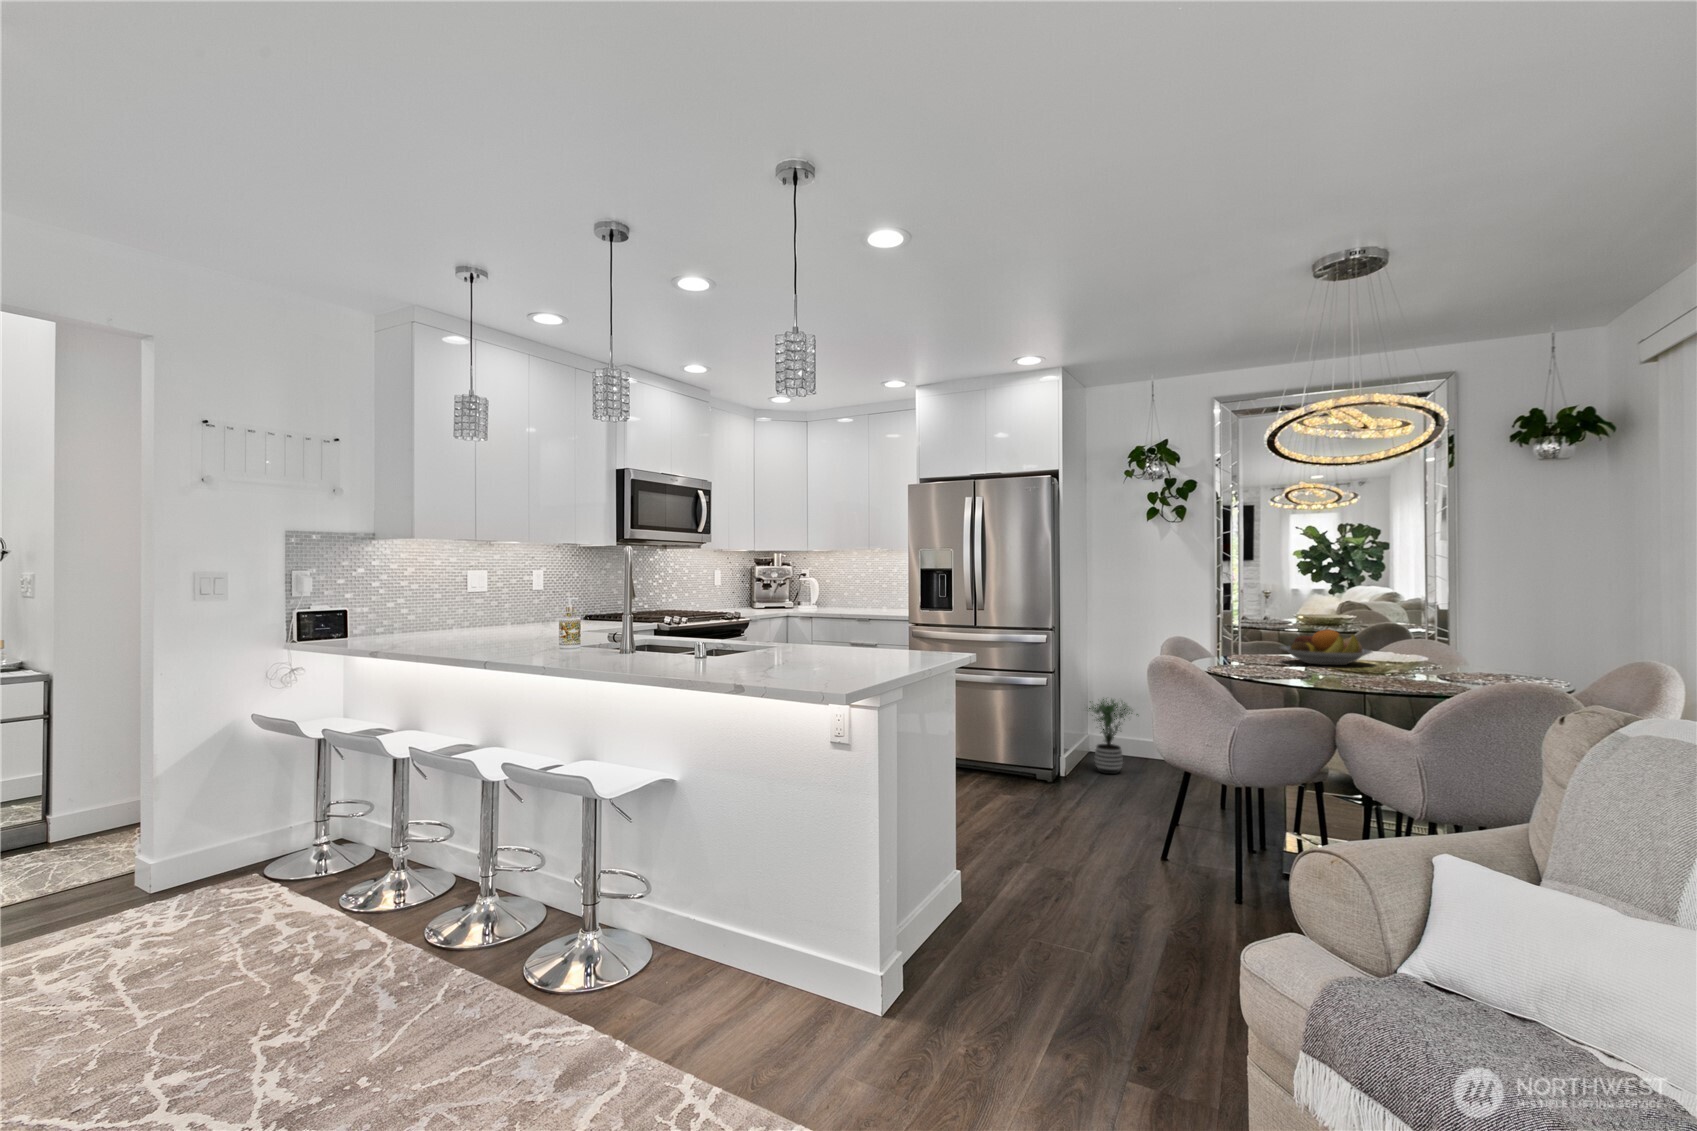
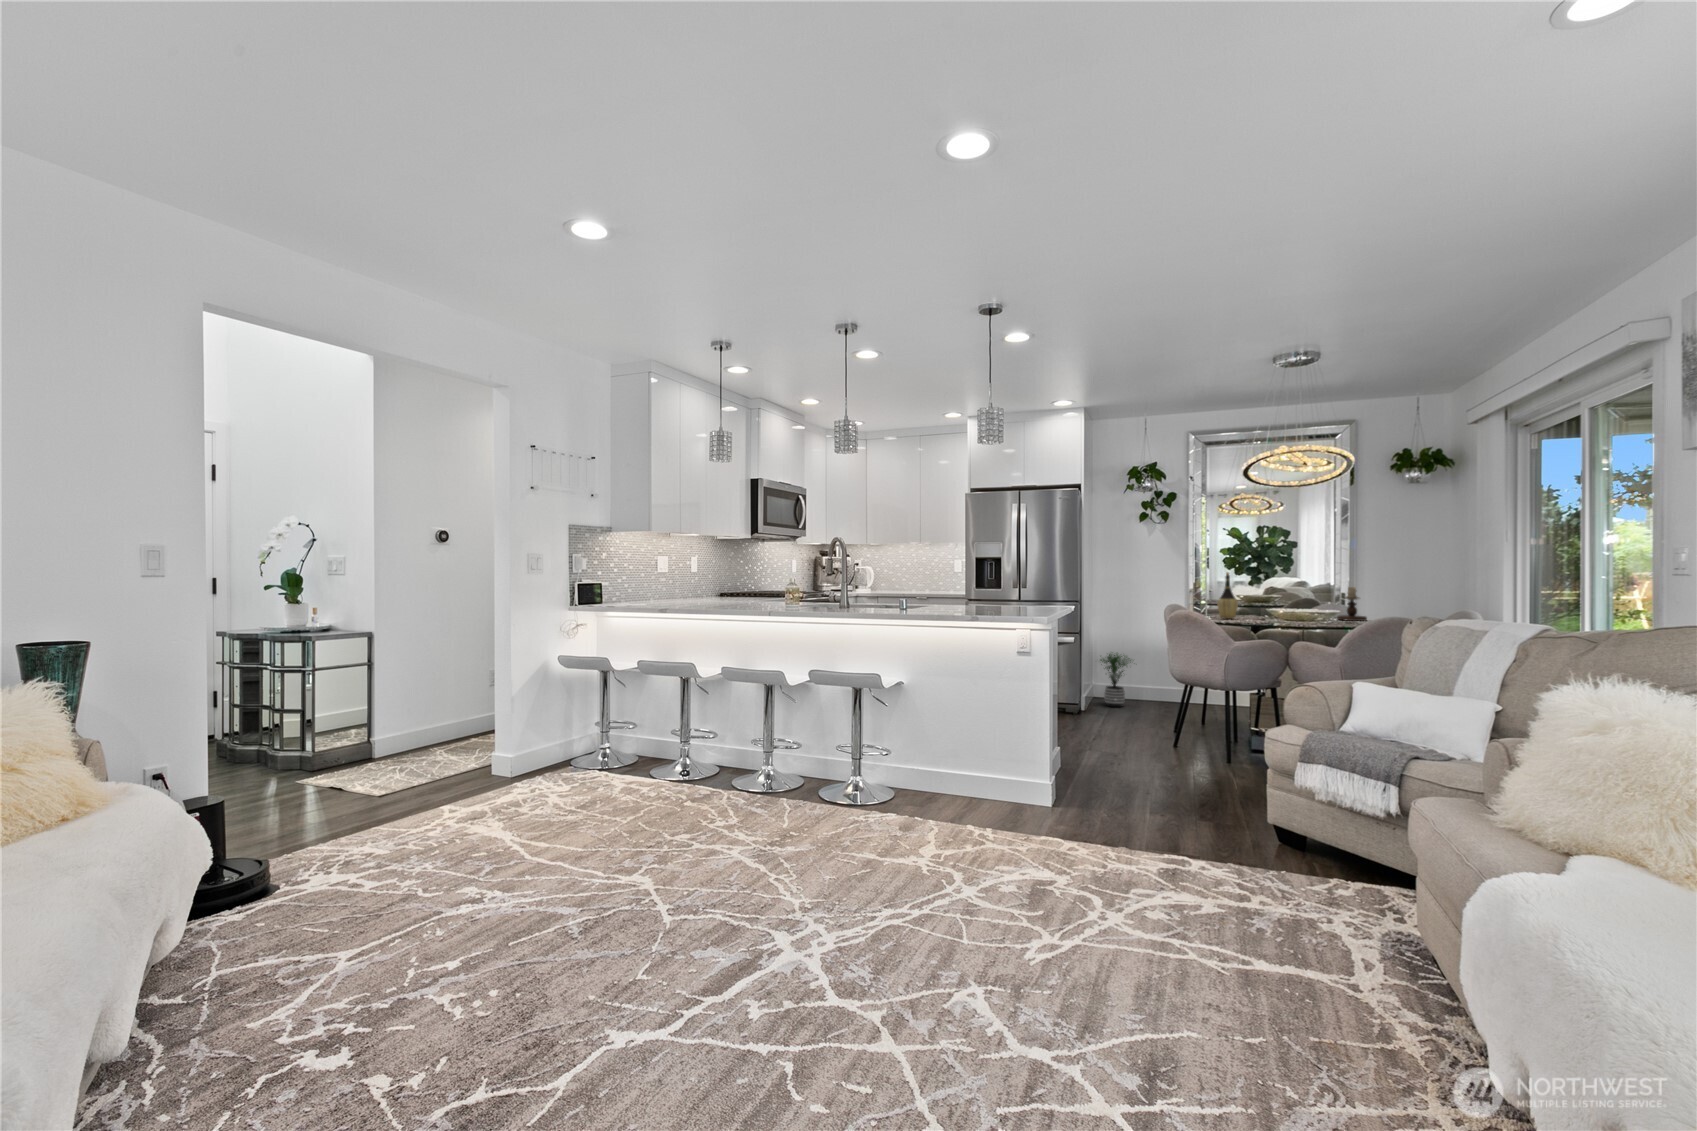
wine bottle: none [1228,596,1259,668] -> present [1217,572,1238,619]
candlestick: none [1419,623,1470,680] -> present [1337,587,1367,621]
fruit bowl: present [1280,630,1372,665] -> none [1247,594,1307,617]

